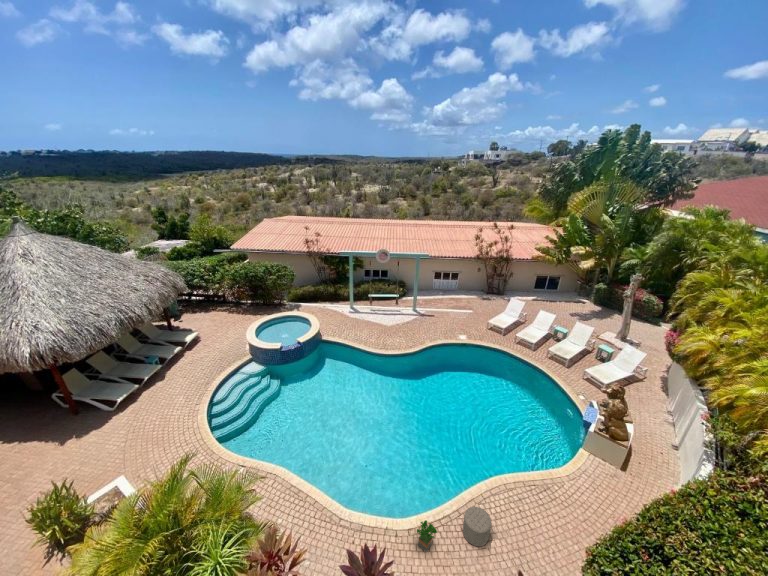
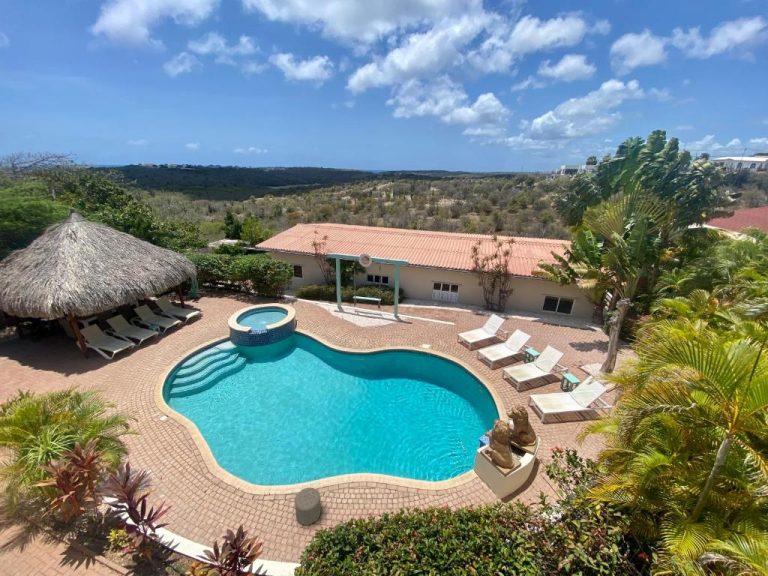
potted tree: present [417,520,437,552] -> none [248,487,267,516]

